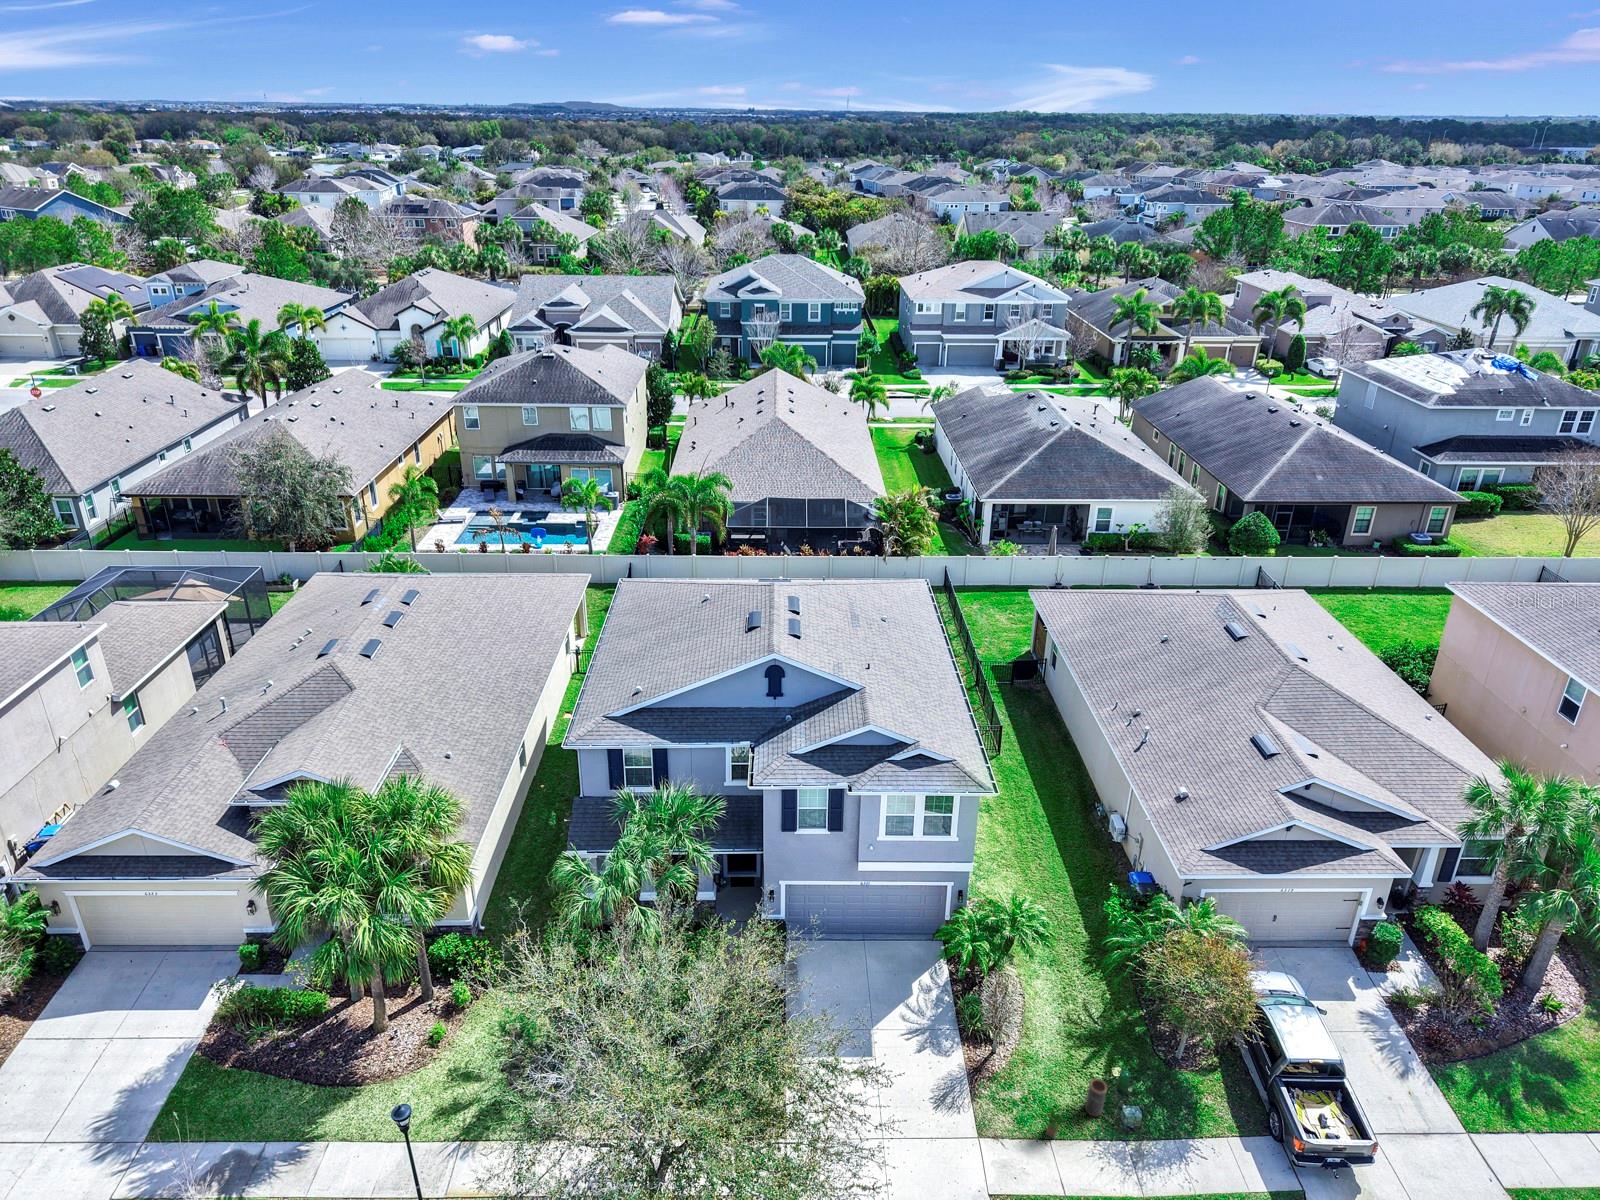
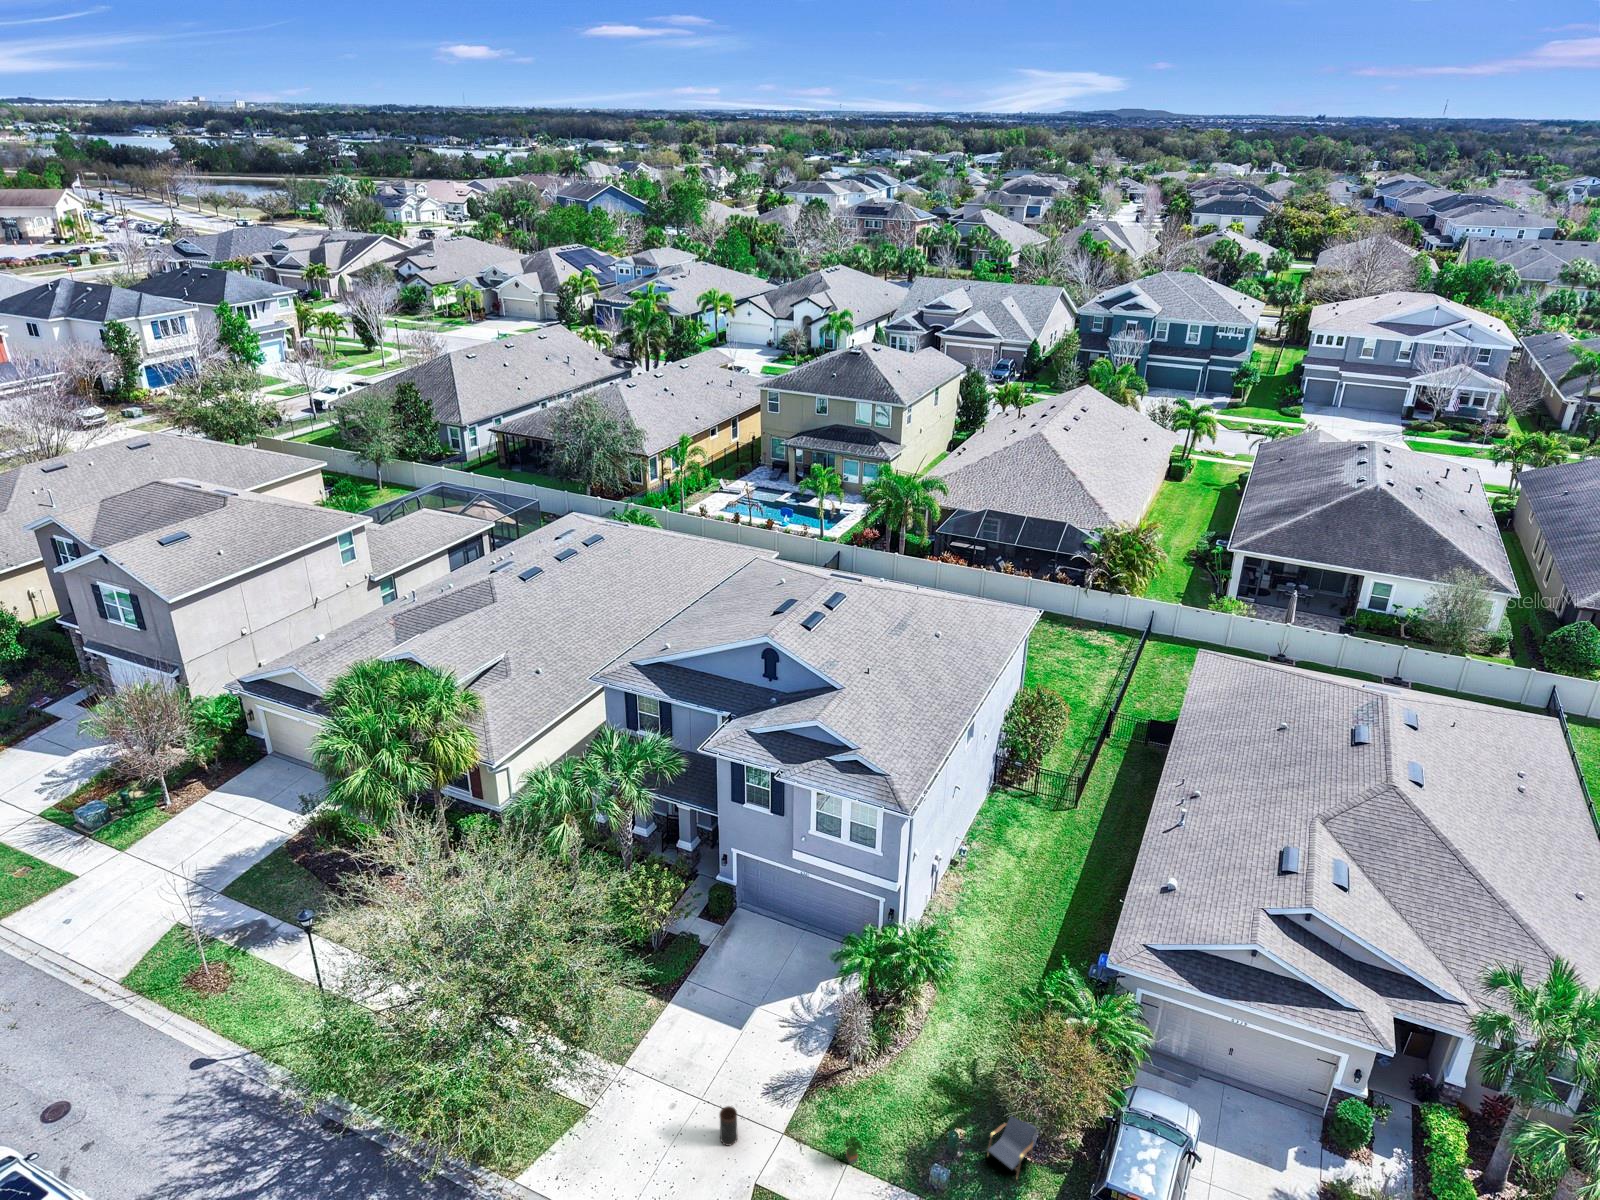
lounge chair: none [1148,1029,1189,1089] -> present [987,1115,1037,1179]
trash can: present [1085,1078,1107,1117] -> present [719,1106,738,1146]

